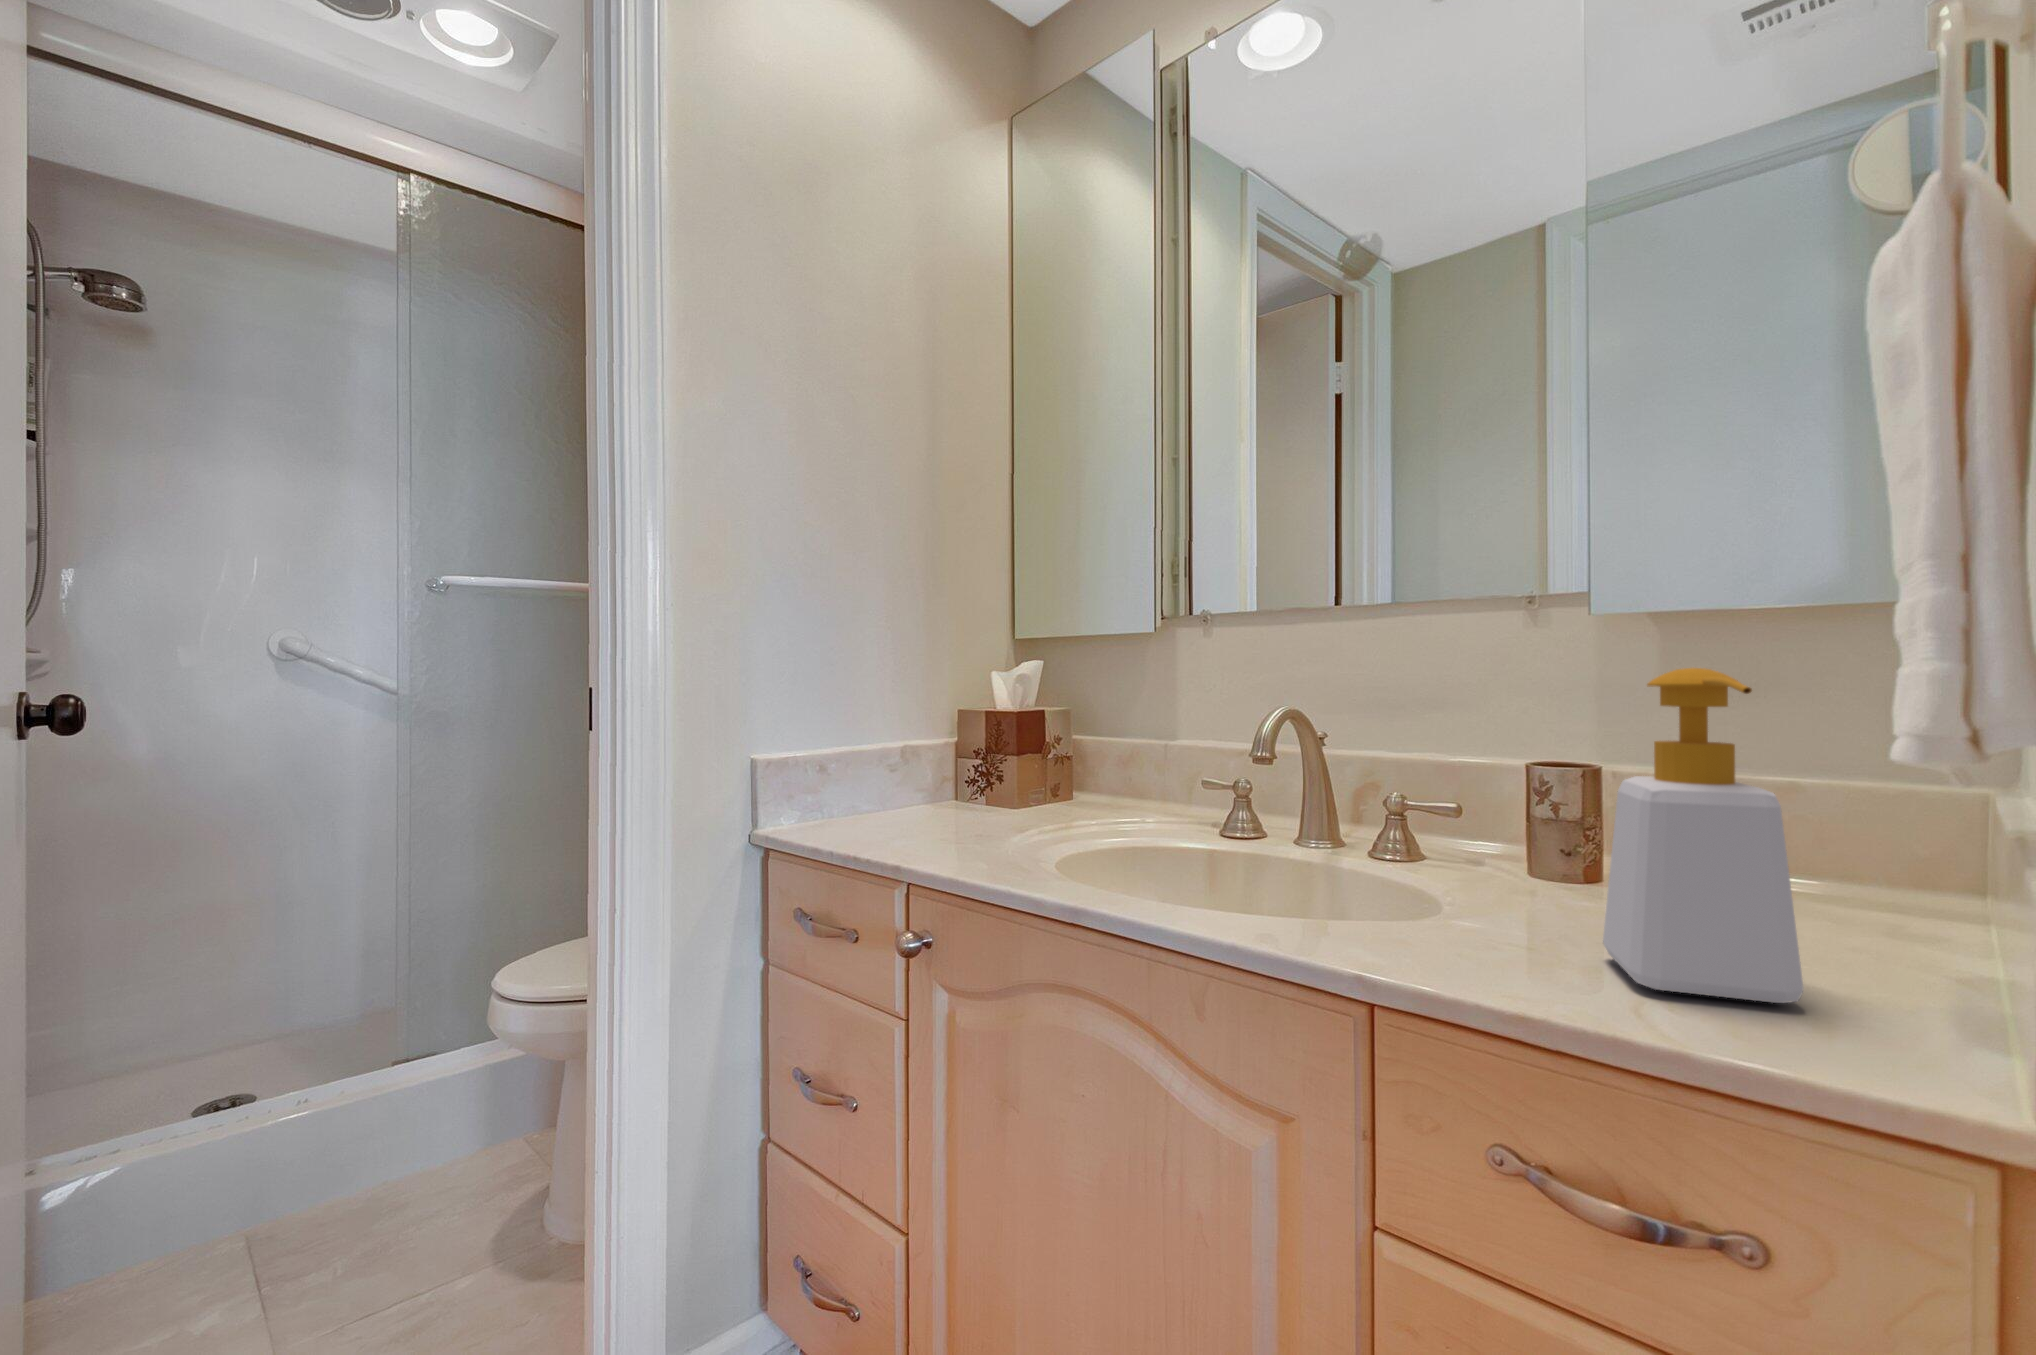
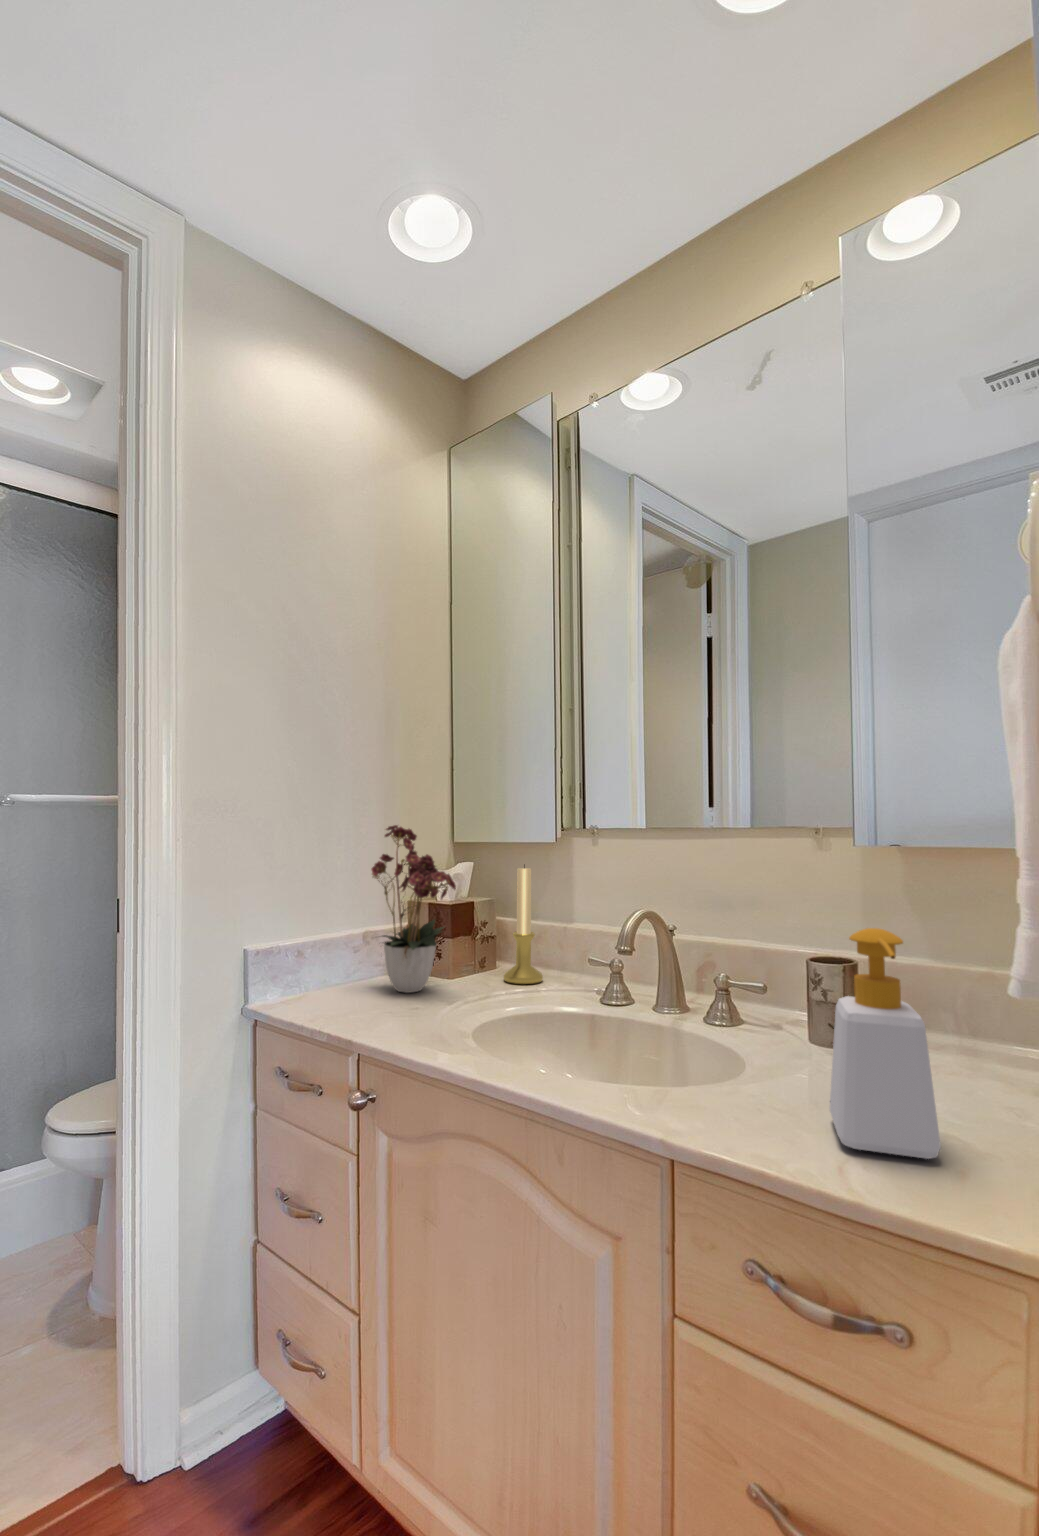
flower arrangement: none [898,596,1032,824] -> present [371,825,456,993]
candle holder: none [1083,661,1136,818] -> present [504,864,543,984]

